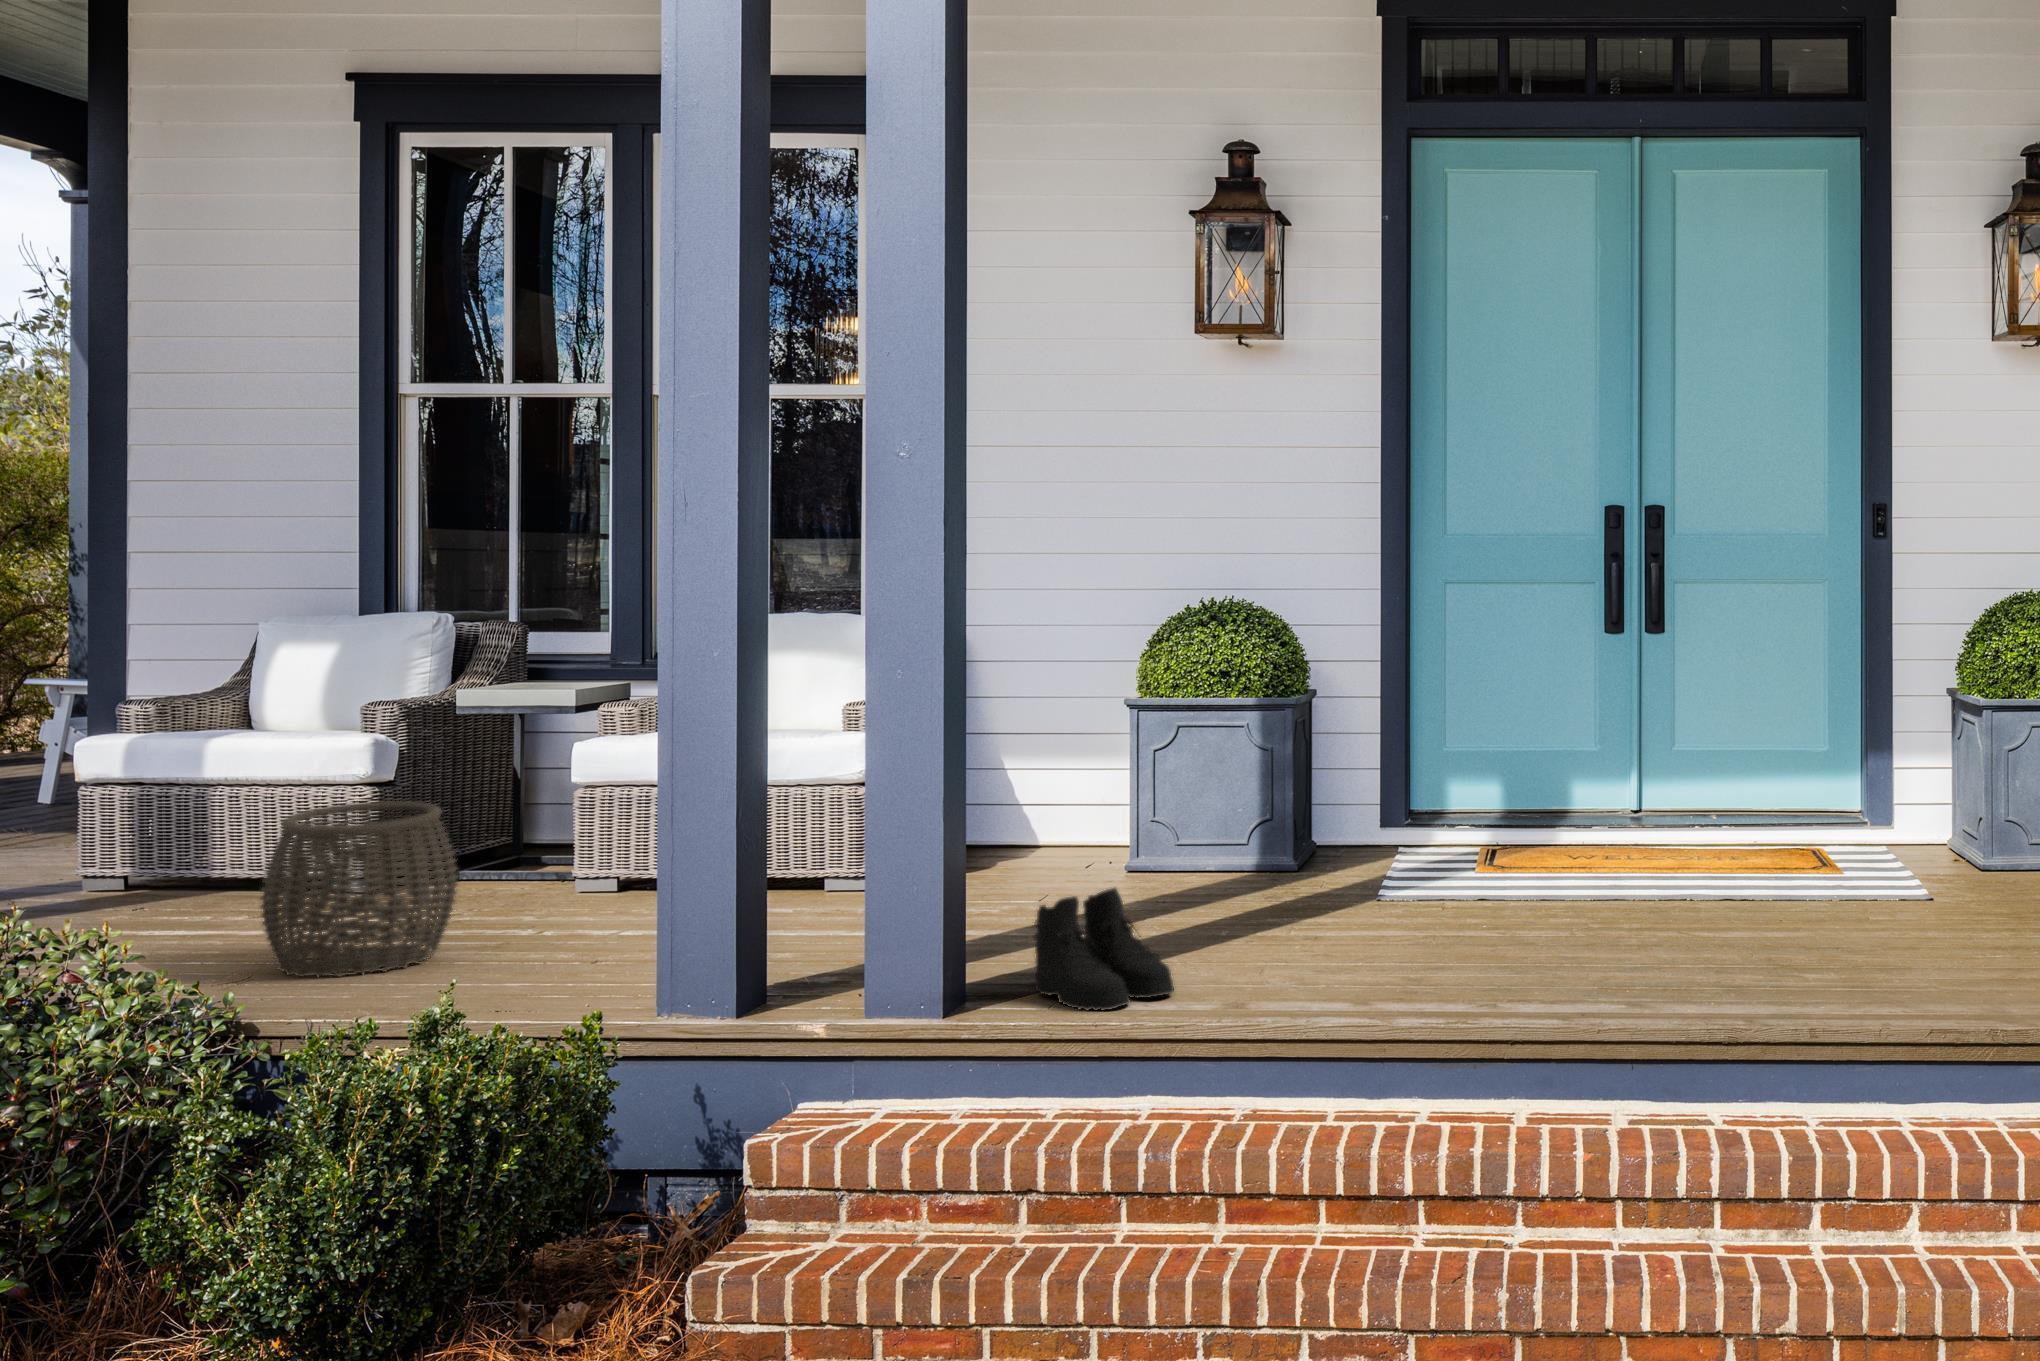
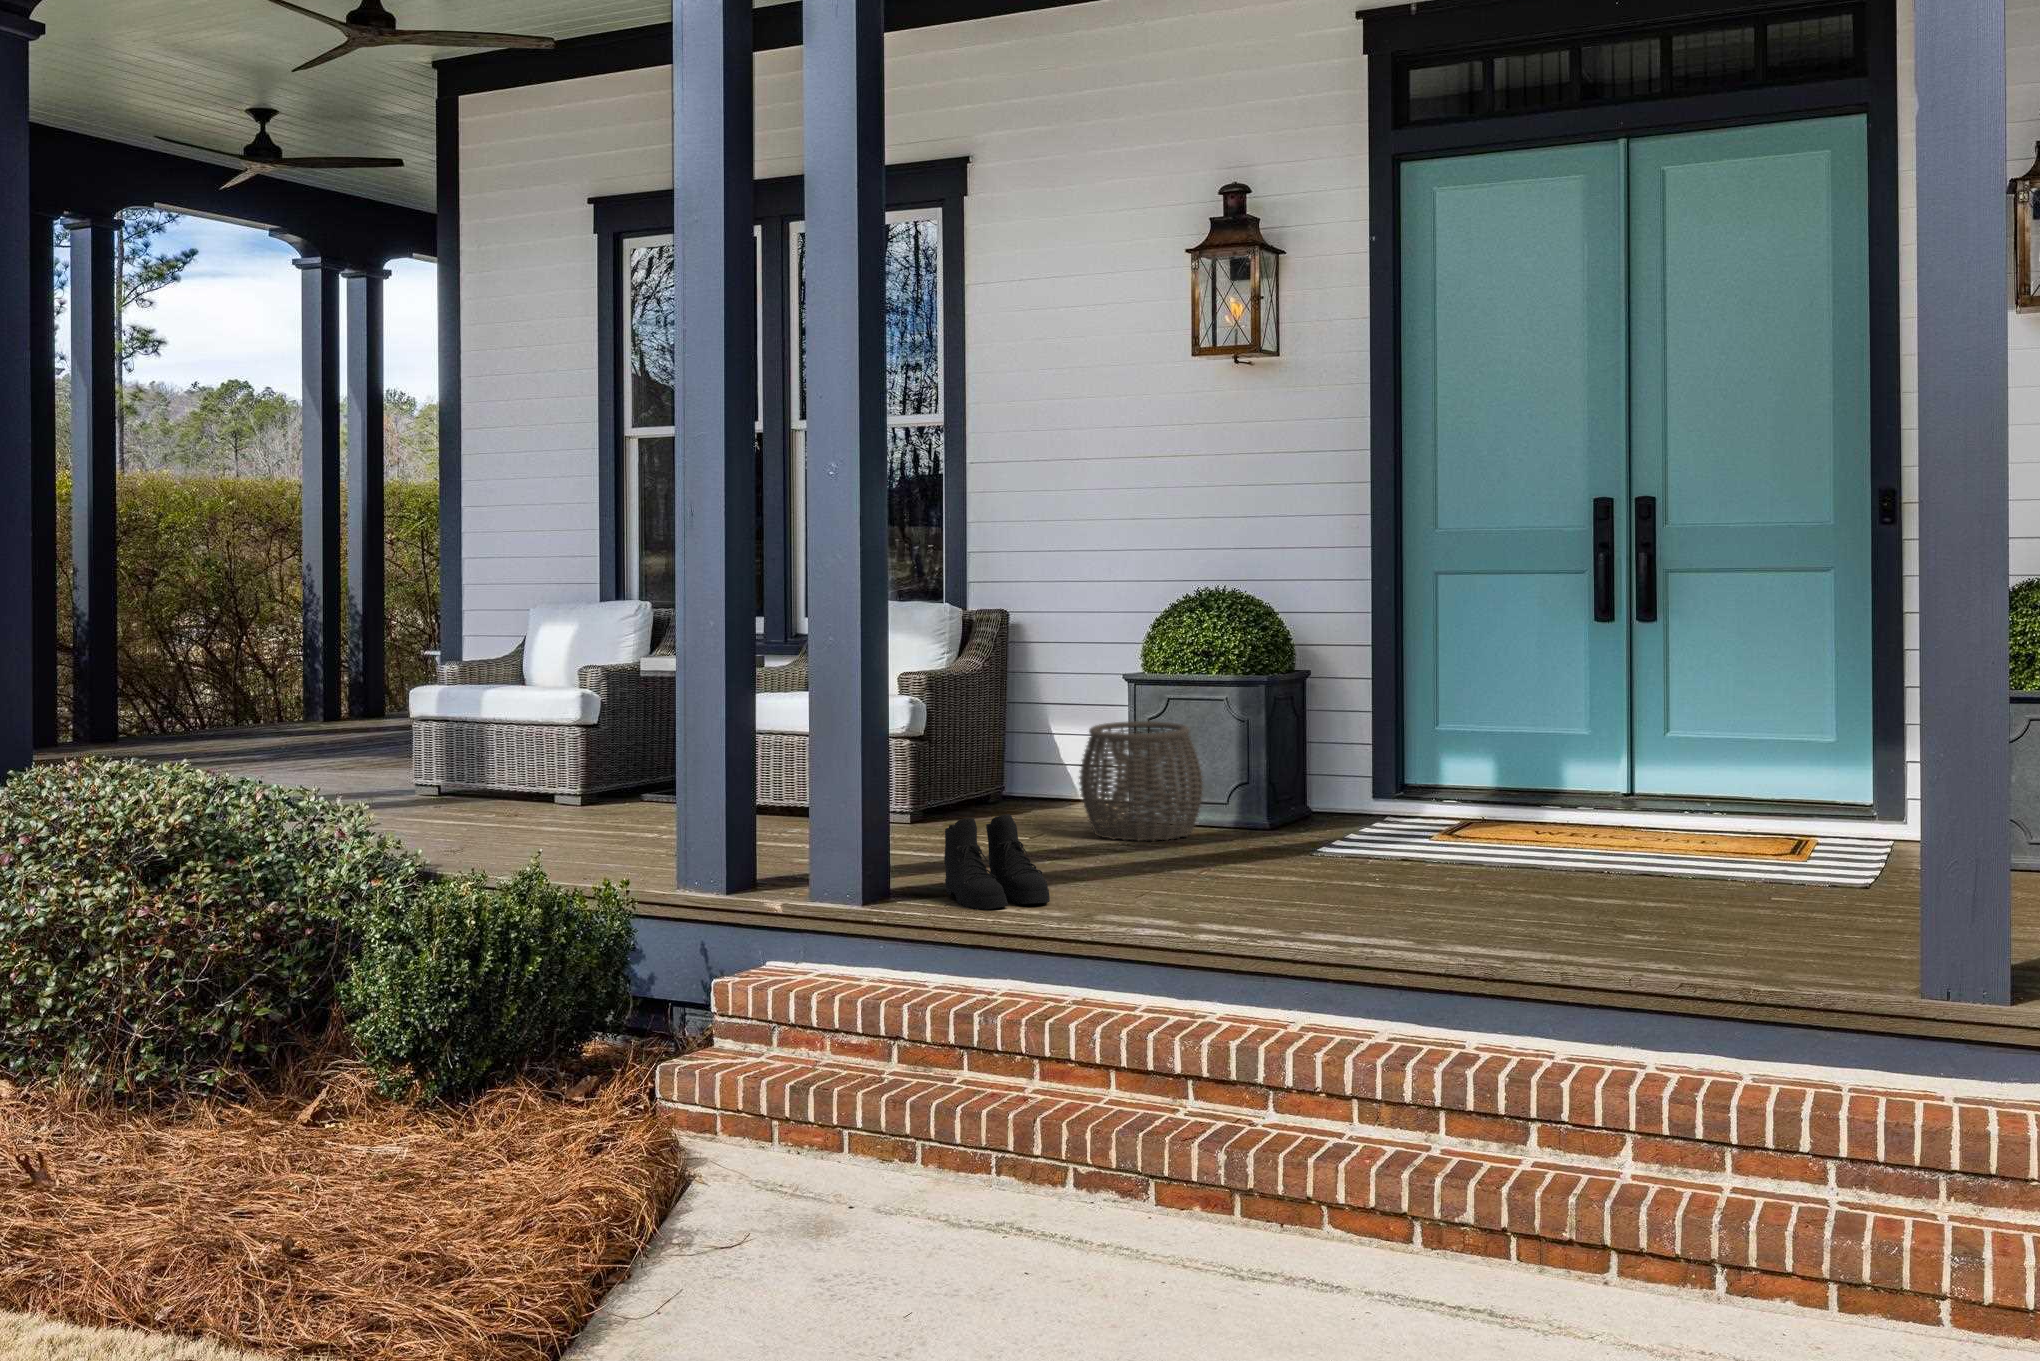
woven basket: present [260,801,458,977] -> present [1079,721,1203,841]

